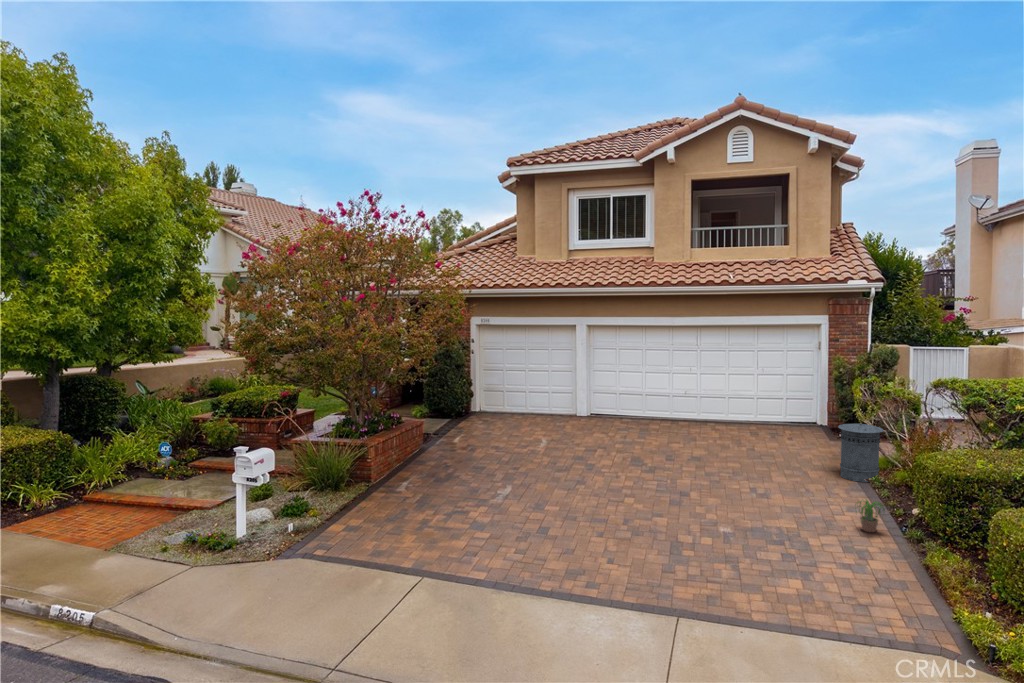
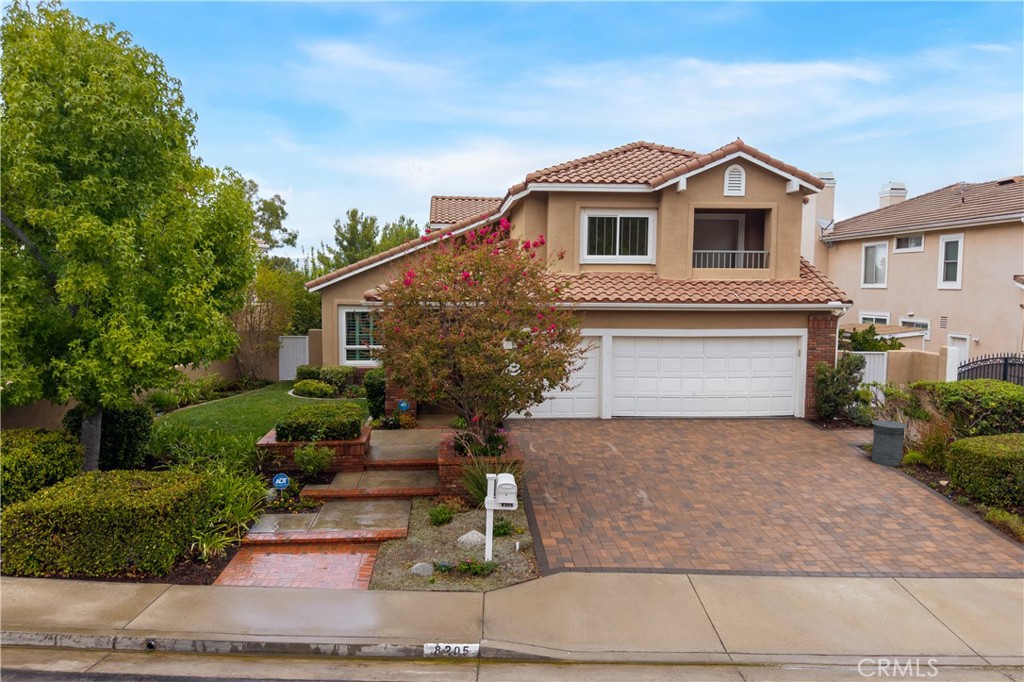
potted plant: present [859,500,885,532] -> none [935,480,967,505]

